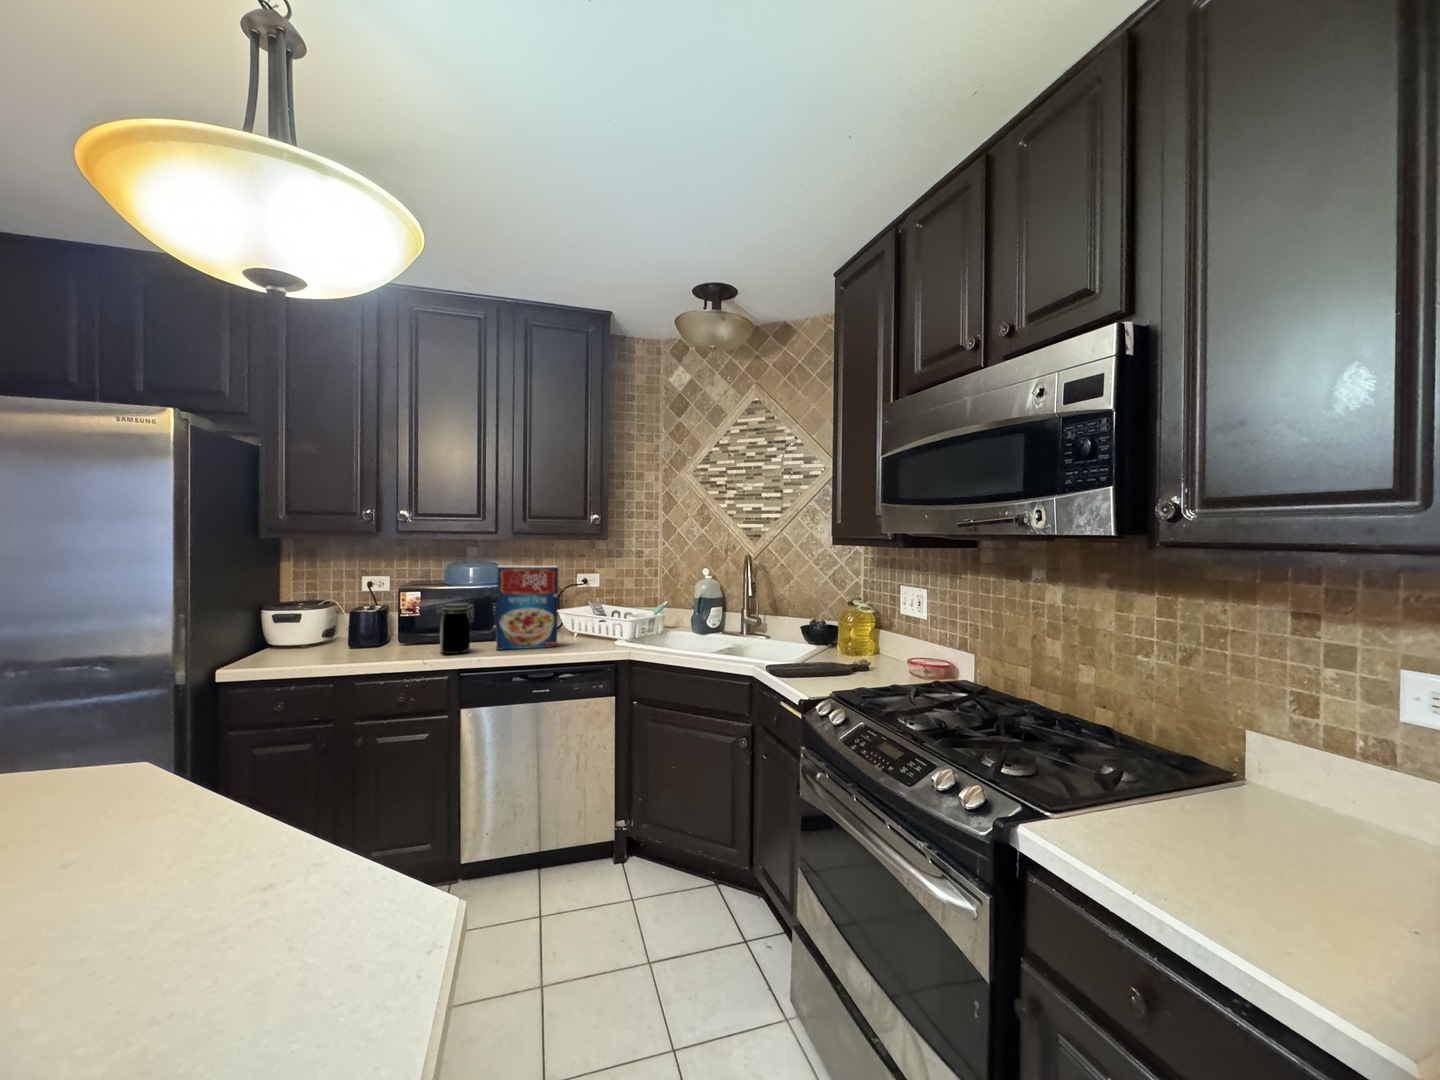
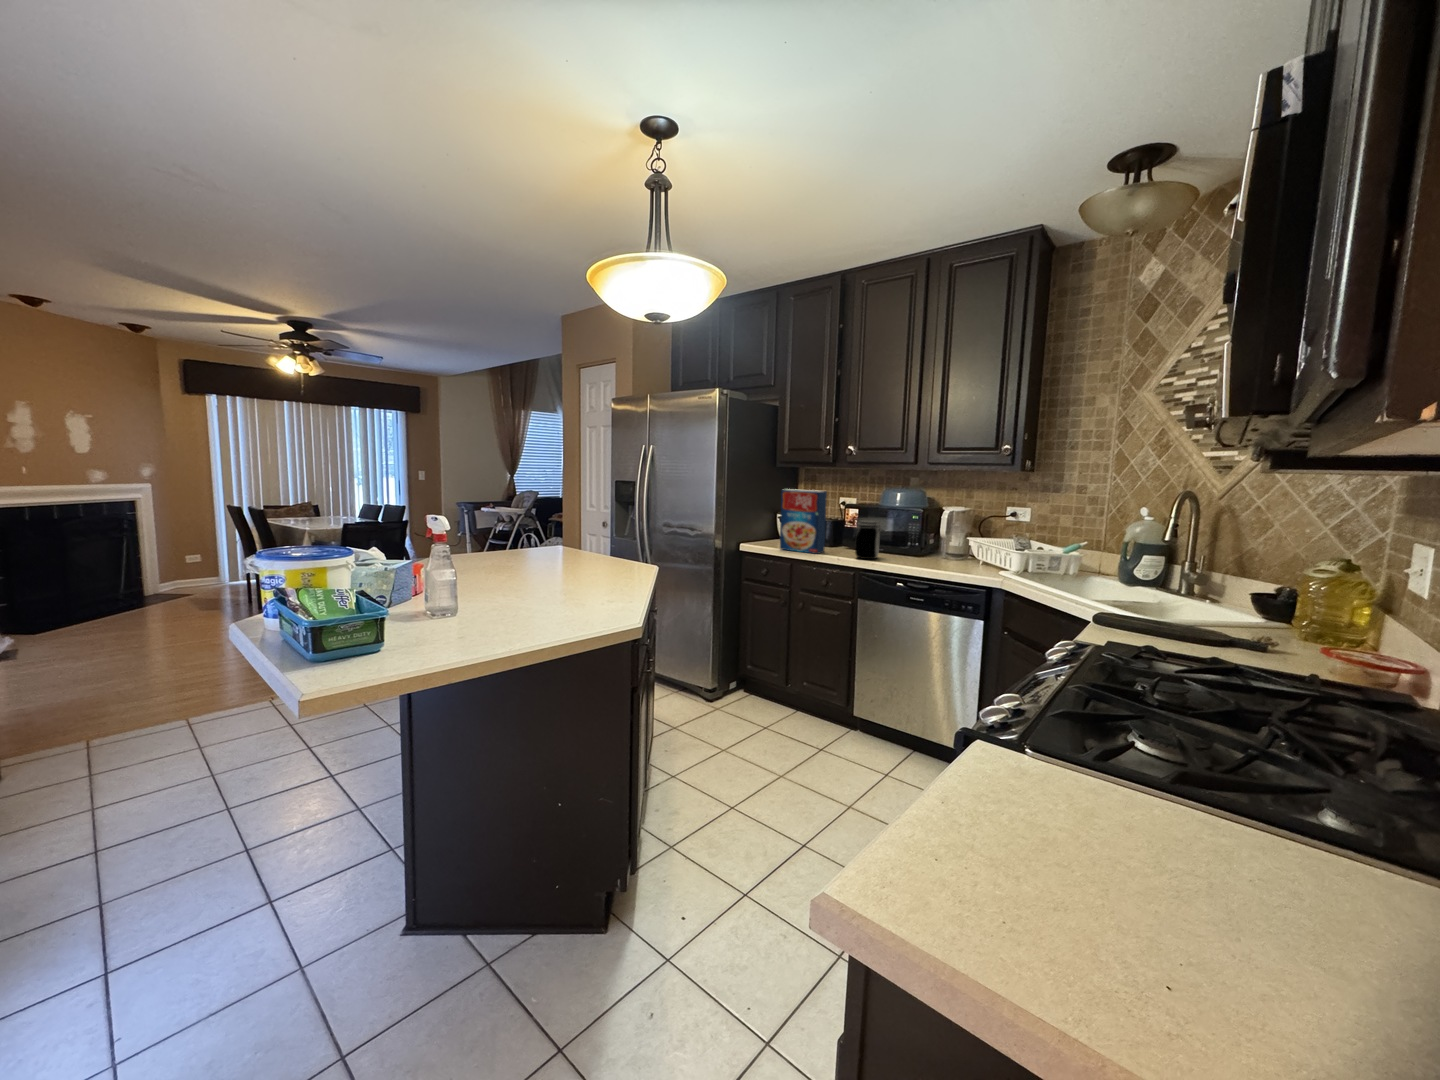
cereal box: present [496,566,558,650] -> present [780,489,827,554]

